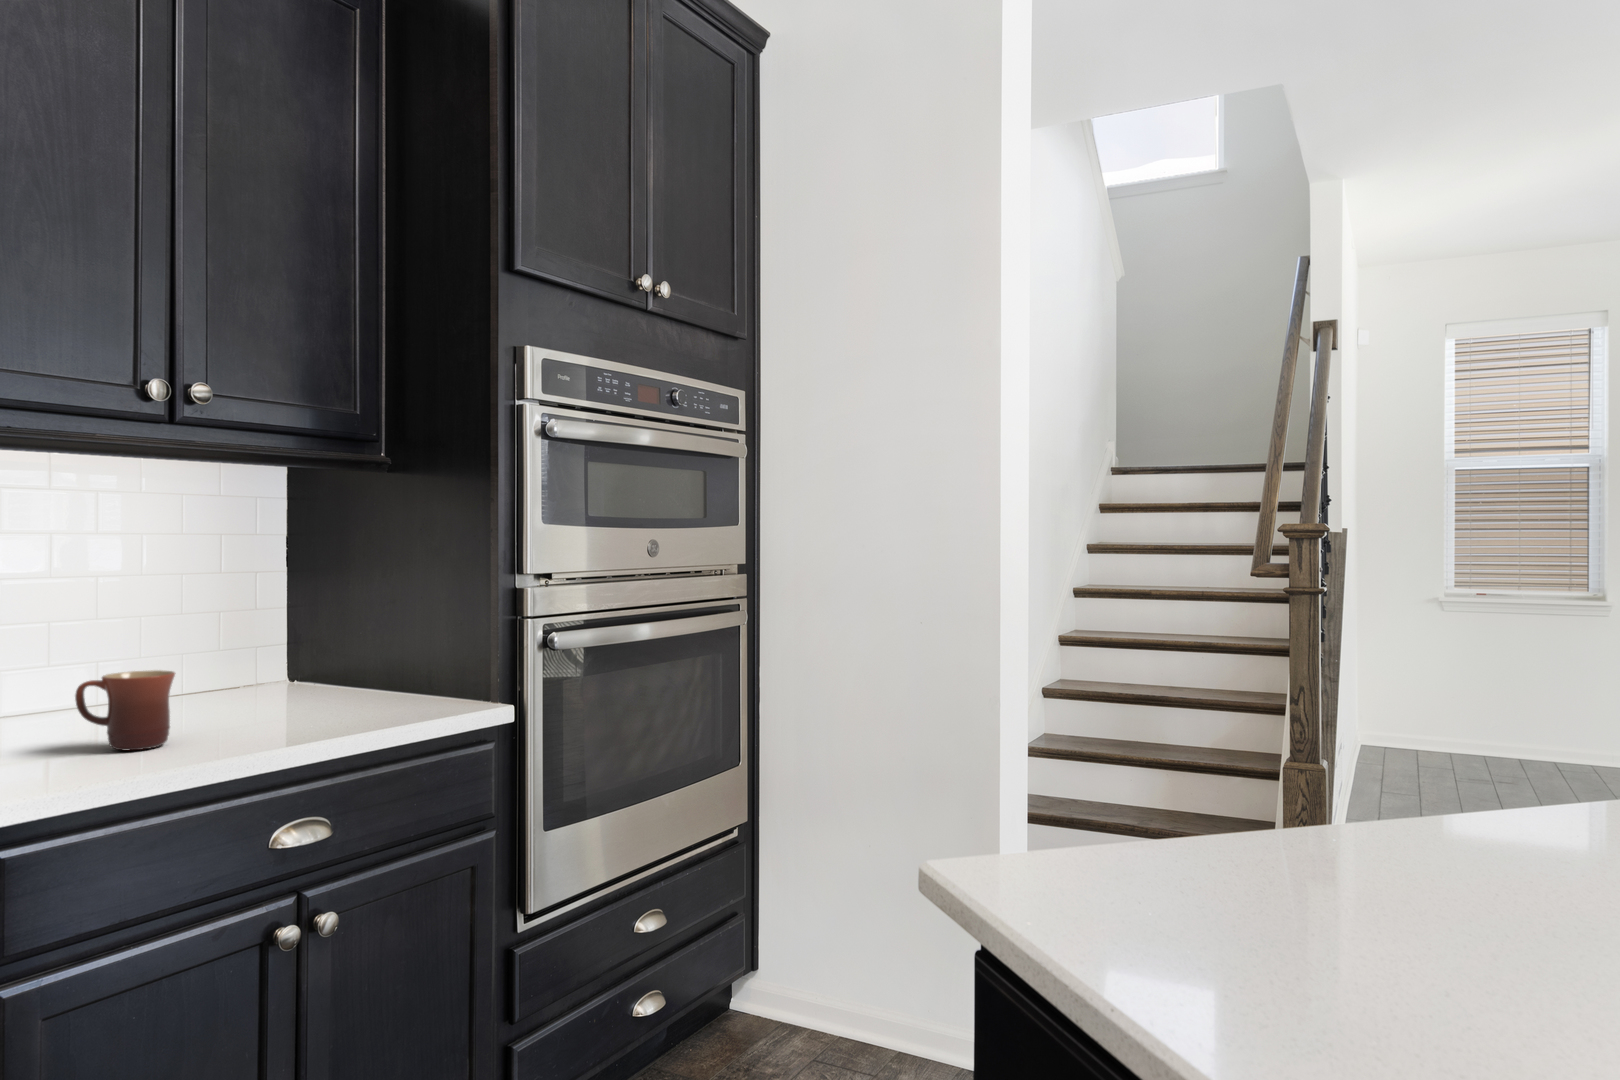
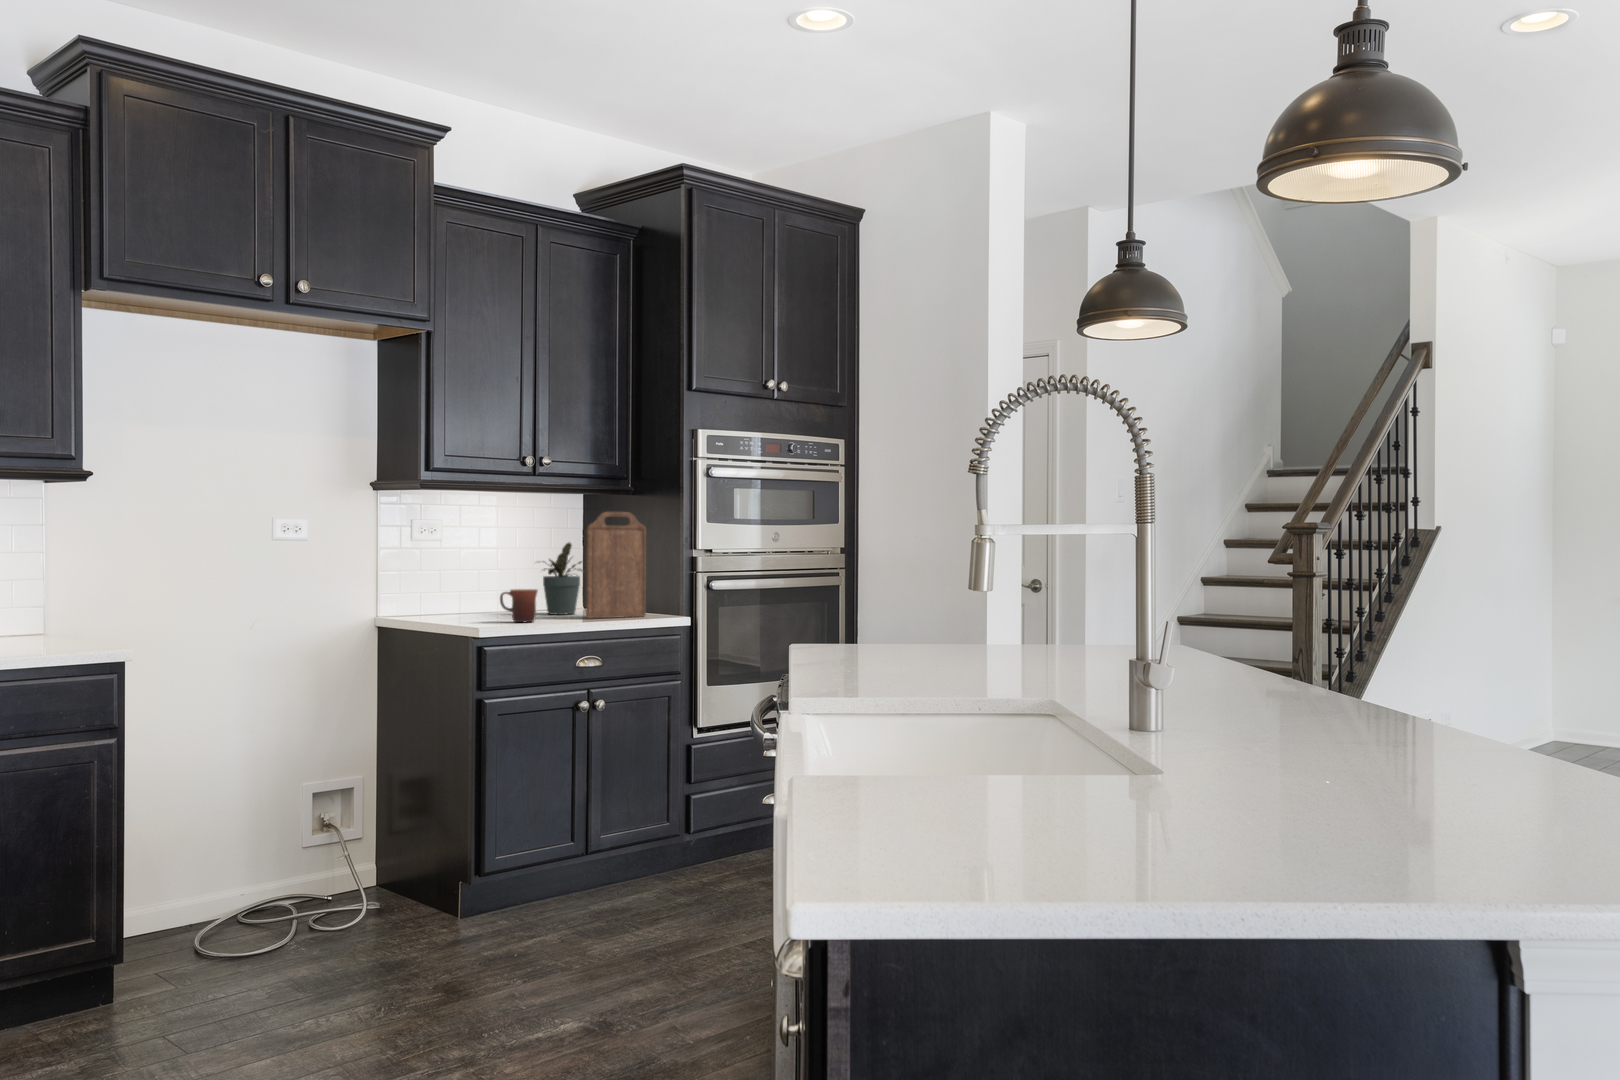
cutting board: none [293,501,423,723] -> present [586,512,646,618]
potted plant: none [173,562,295,707] -> present [543,543,583,615]

